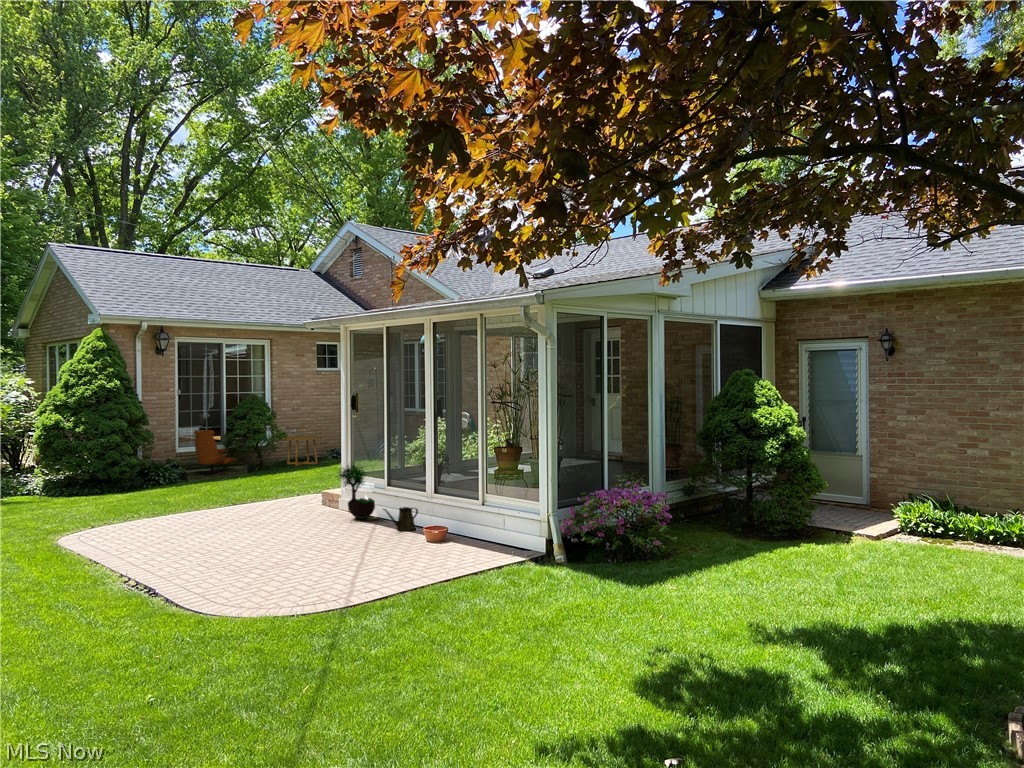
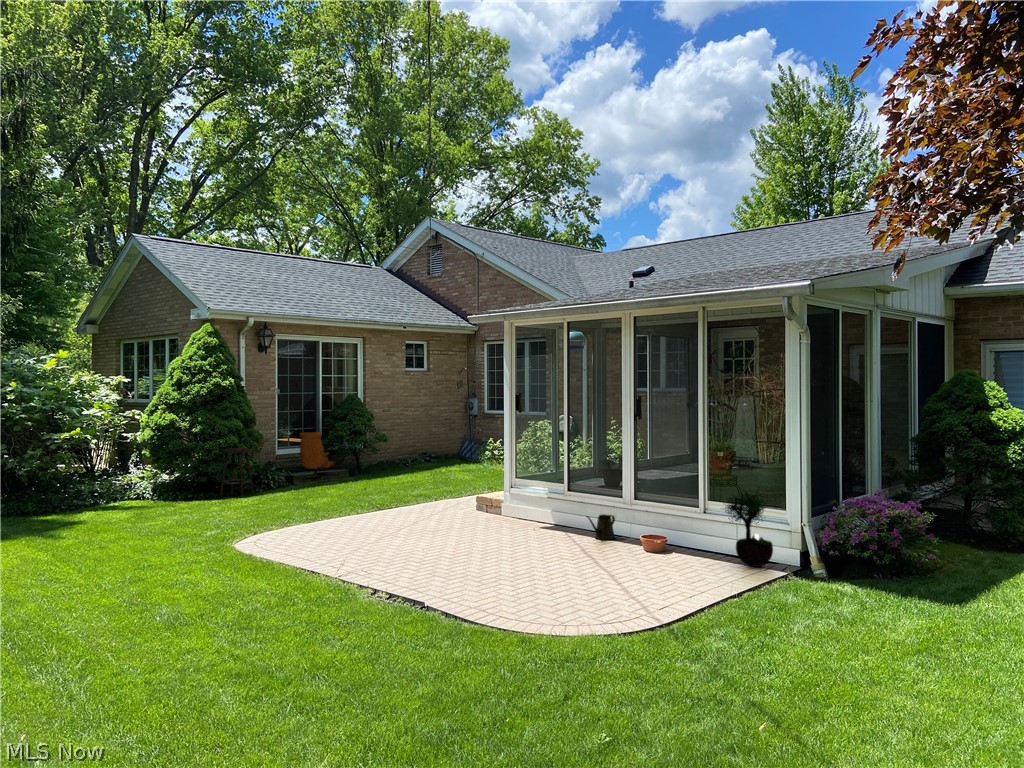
round table: present [282,436,323,466] -> none [377,439,420,471]
stool: none [102,446,137,492] -> present [220,448,253,497]
potted tree: present [338,465,375,519] -> present [725,490,773,567]

